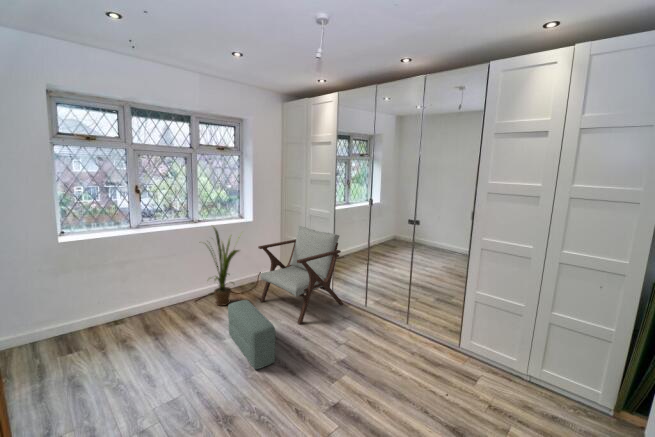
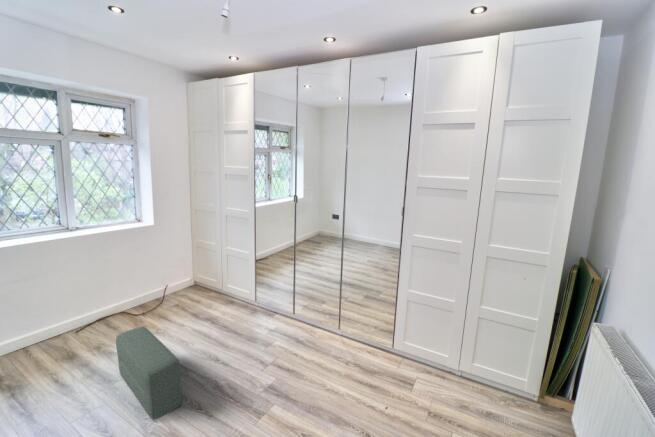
lounge chair: present [258,226,343,324] -> none [161,228,270,345]
house plant: present [209,228,239,306] -> none [69,232,141,334]

